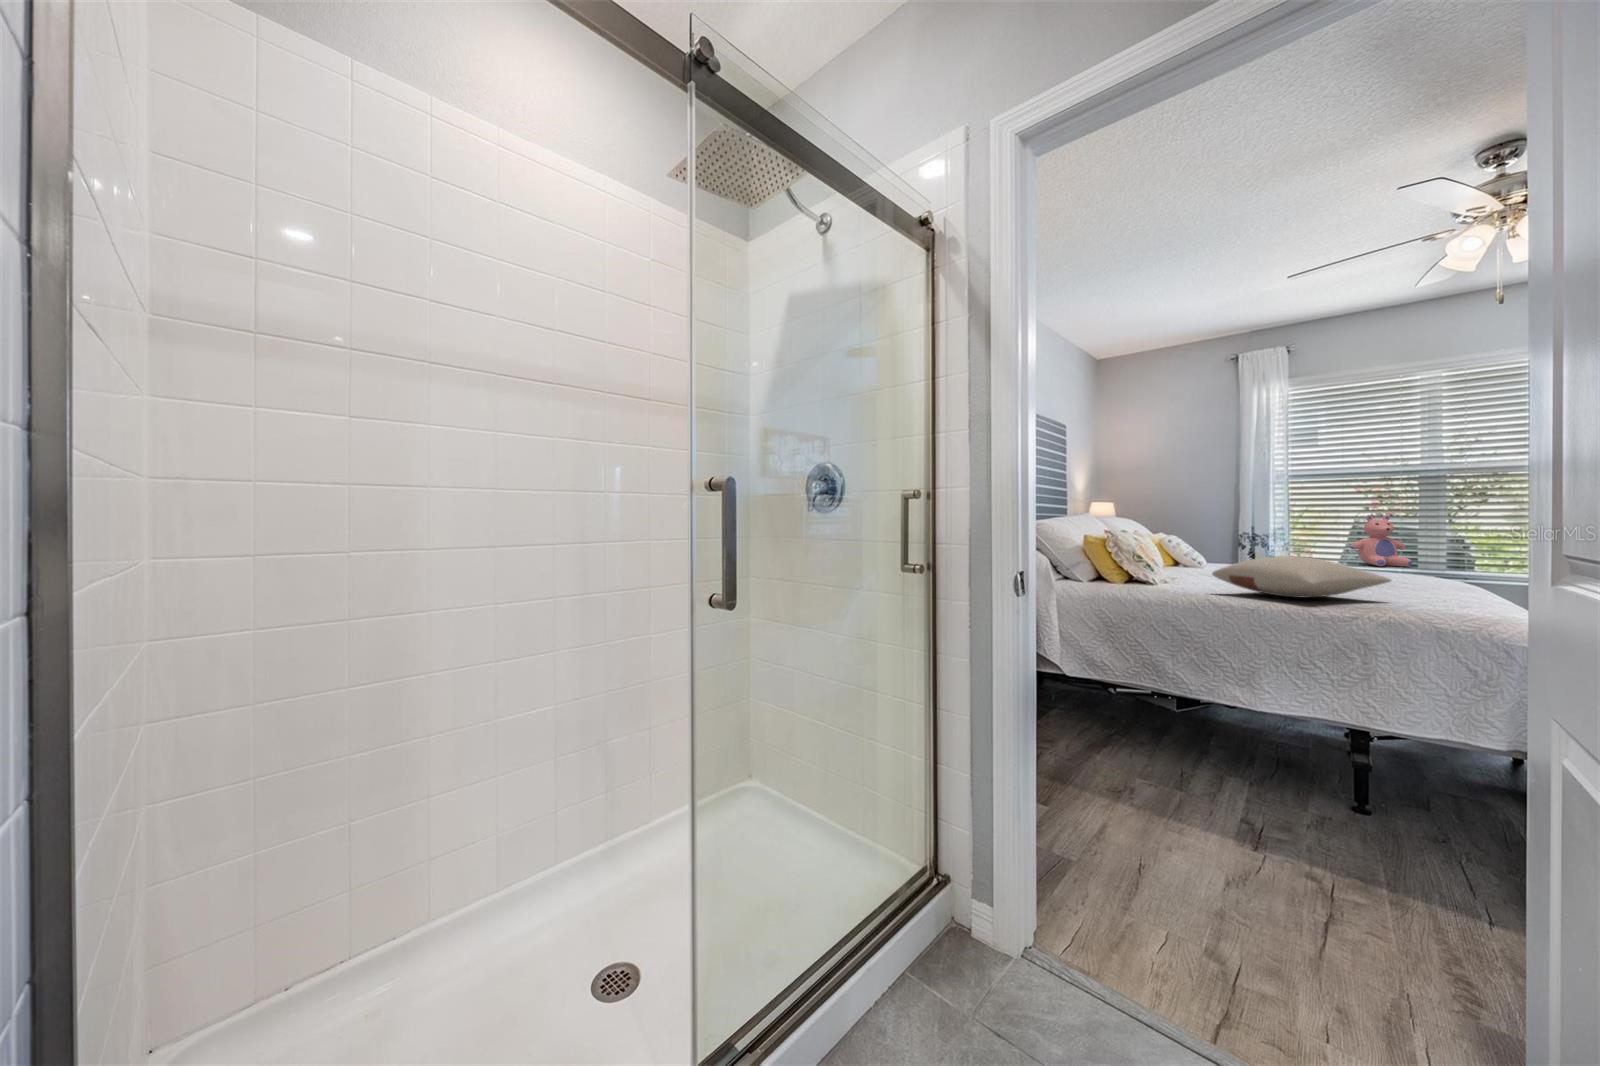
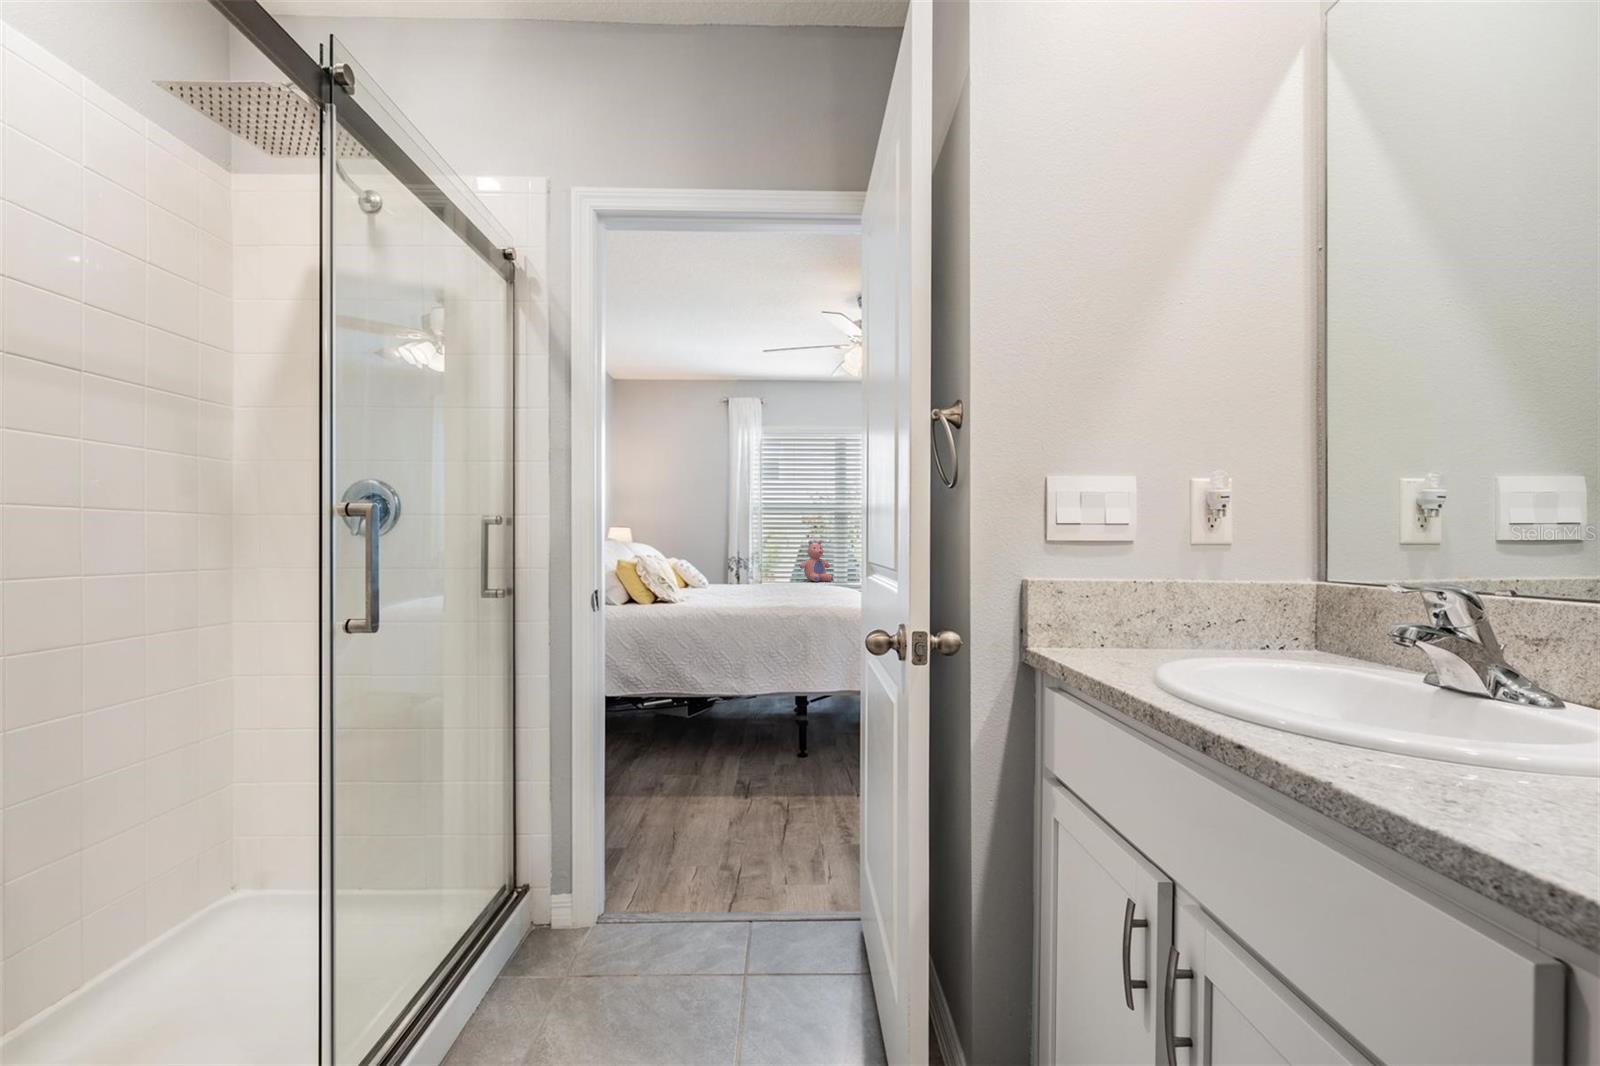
pillow: present [1212,556,1391,598] -> none [715,574,819,606]

